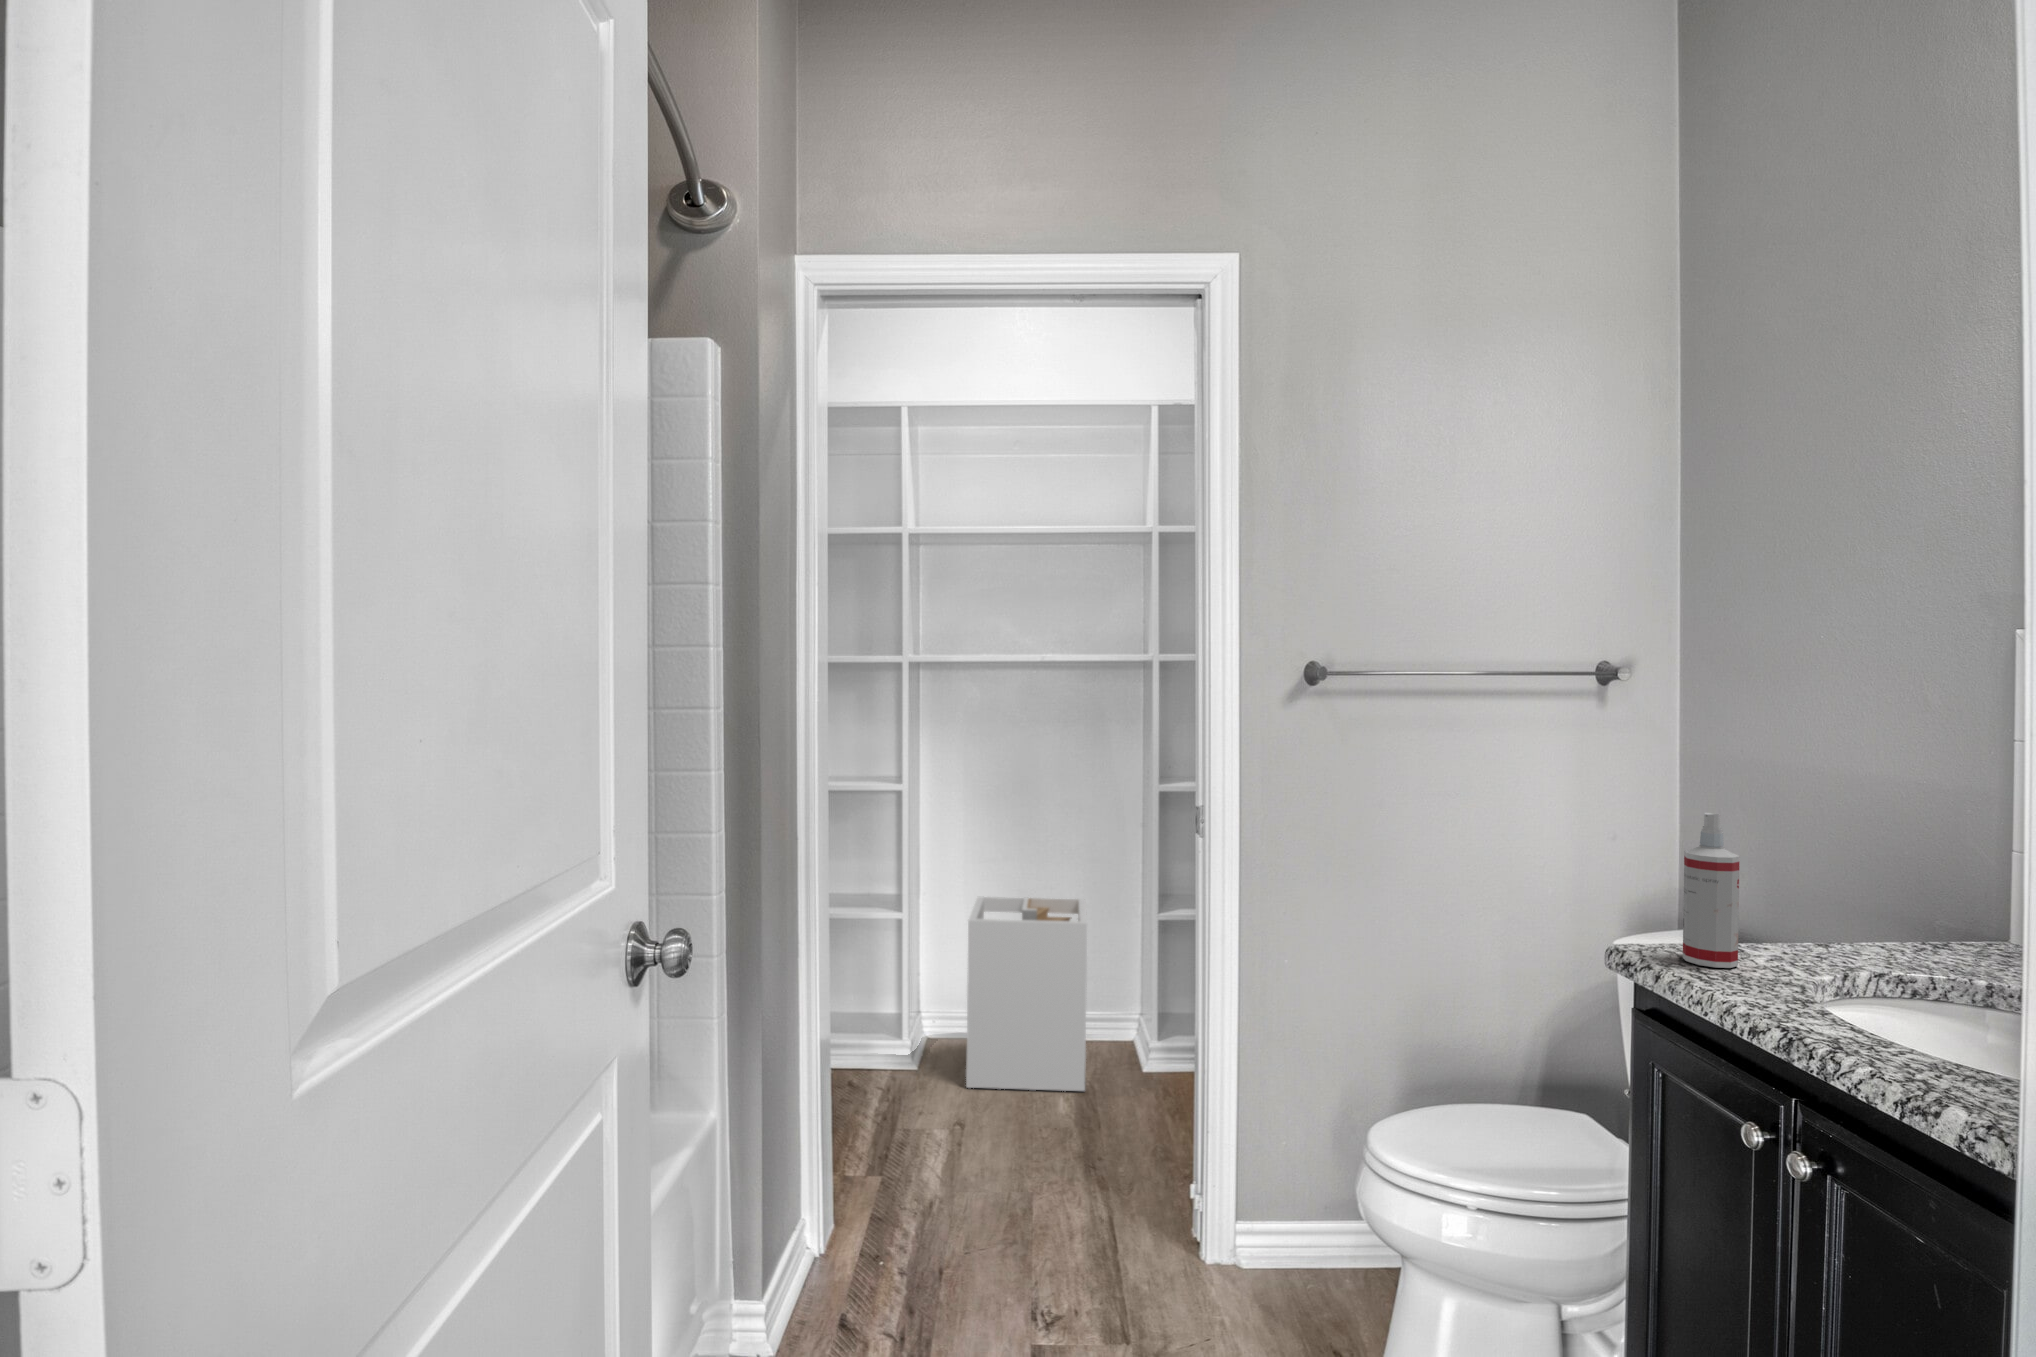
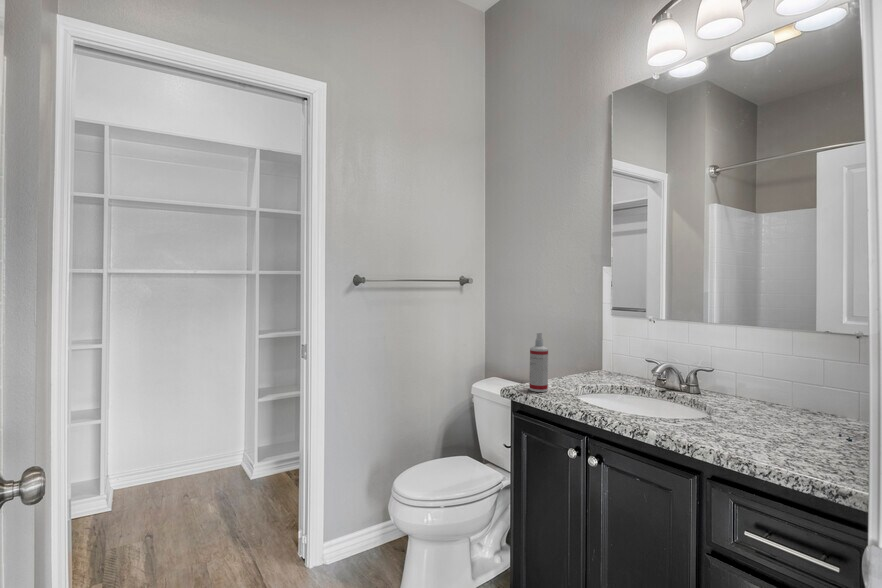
laundry hamper: present [966,897,1087,1091] -> none [150,399,223,514]

